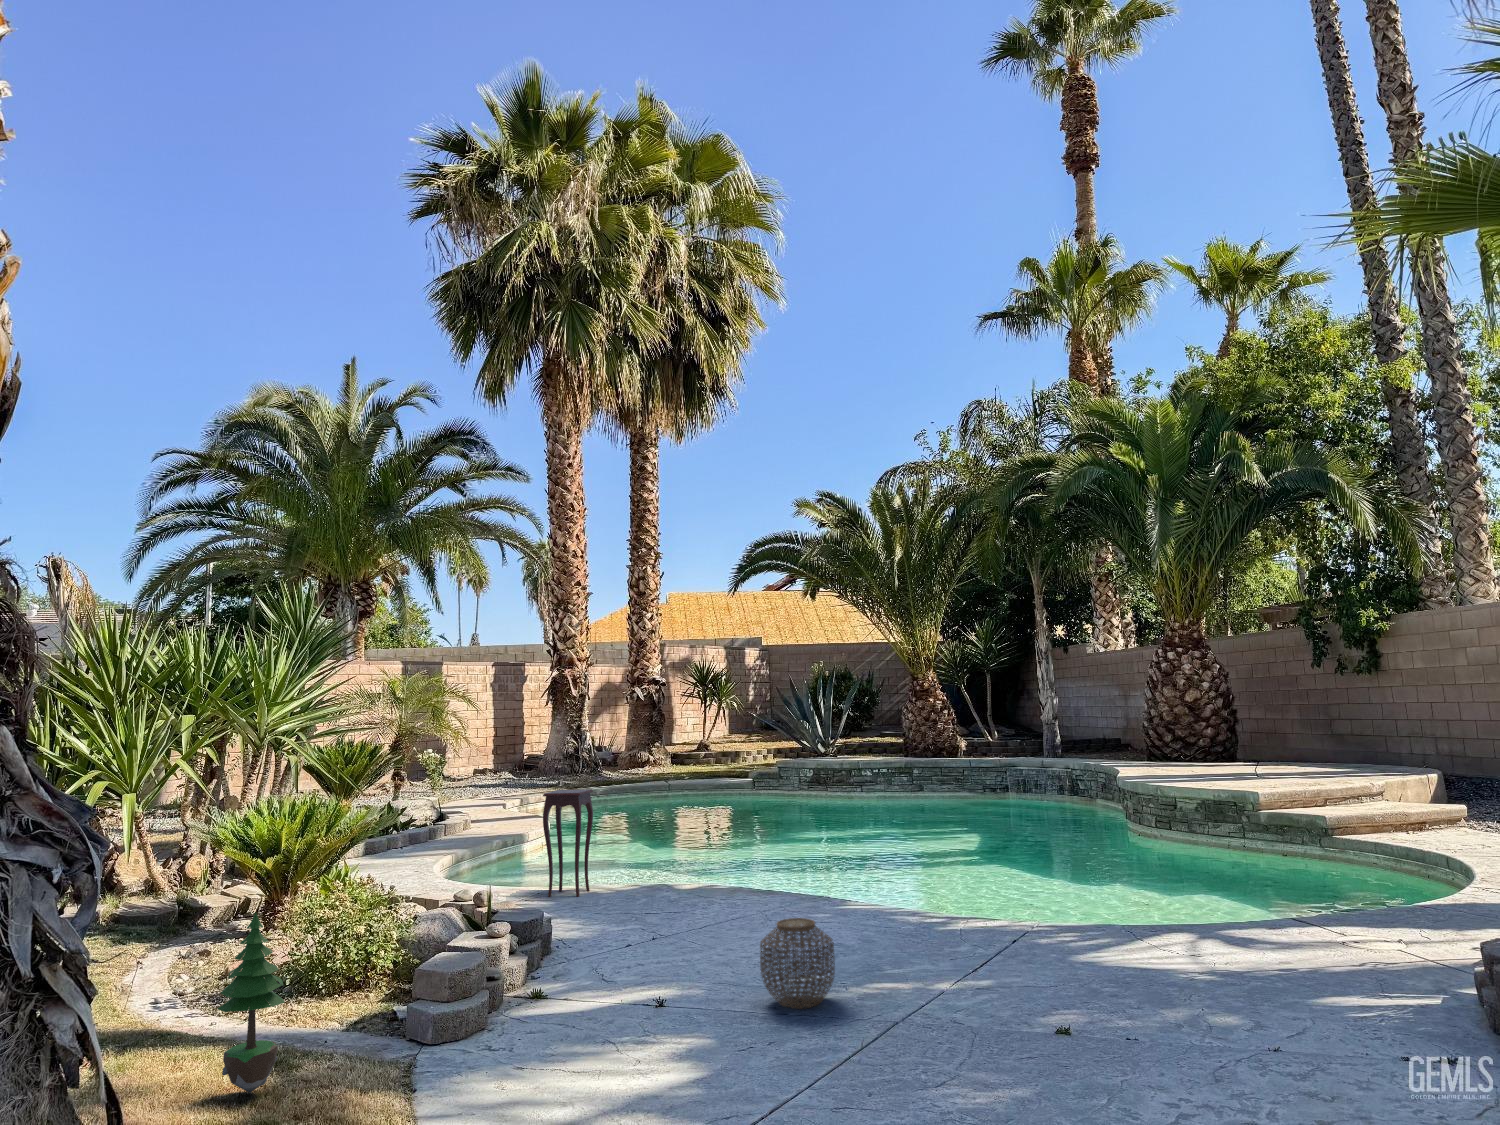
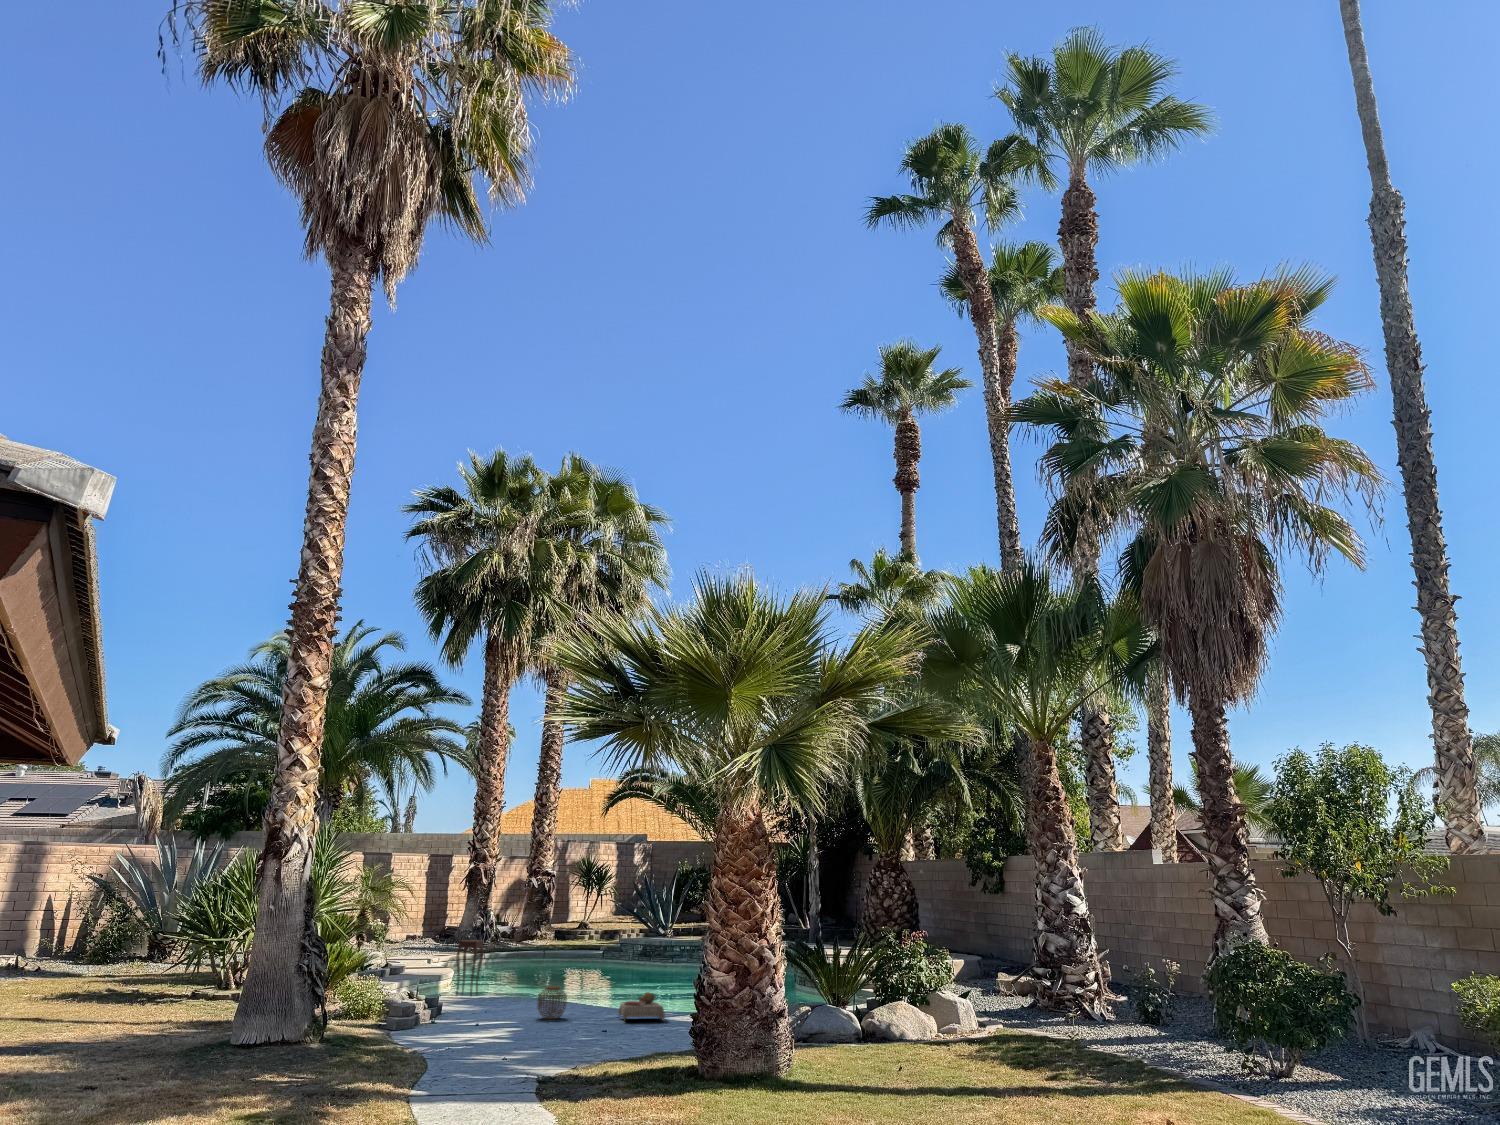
potted tree: present [217,913,285,1093] -> none [349,961,370,1021]
ottoman: none [973,930,1126,1028] -> present [618,992,665,1021]

